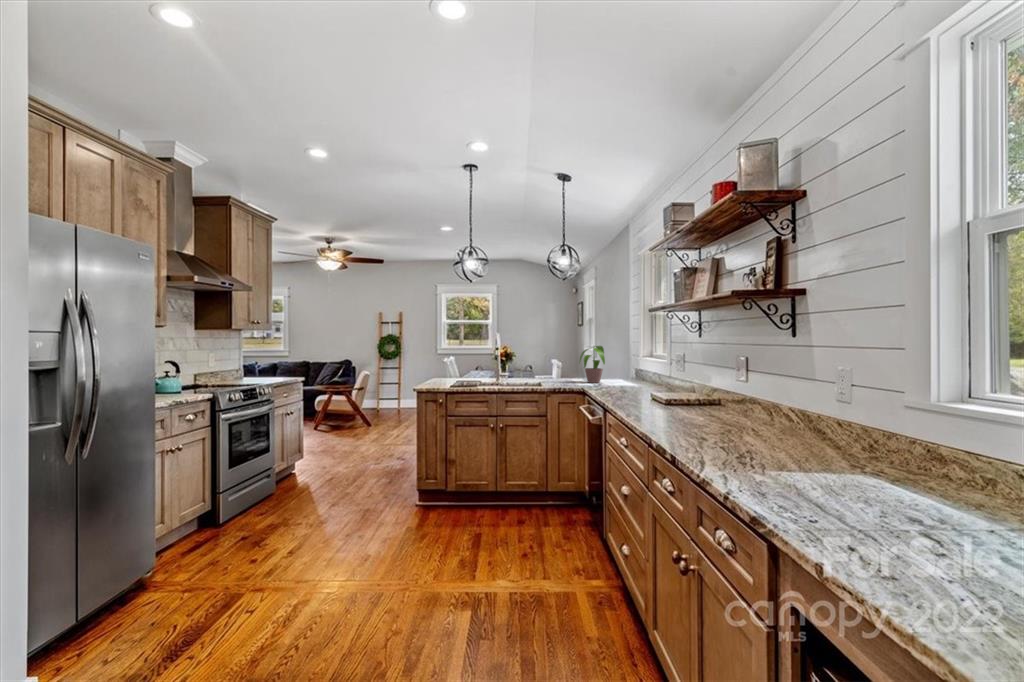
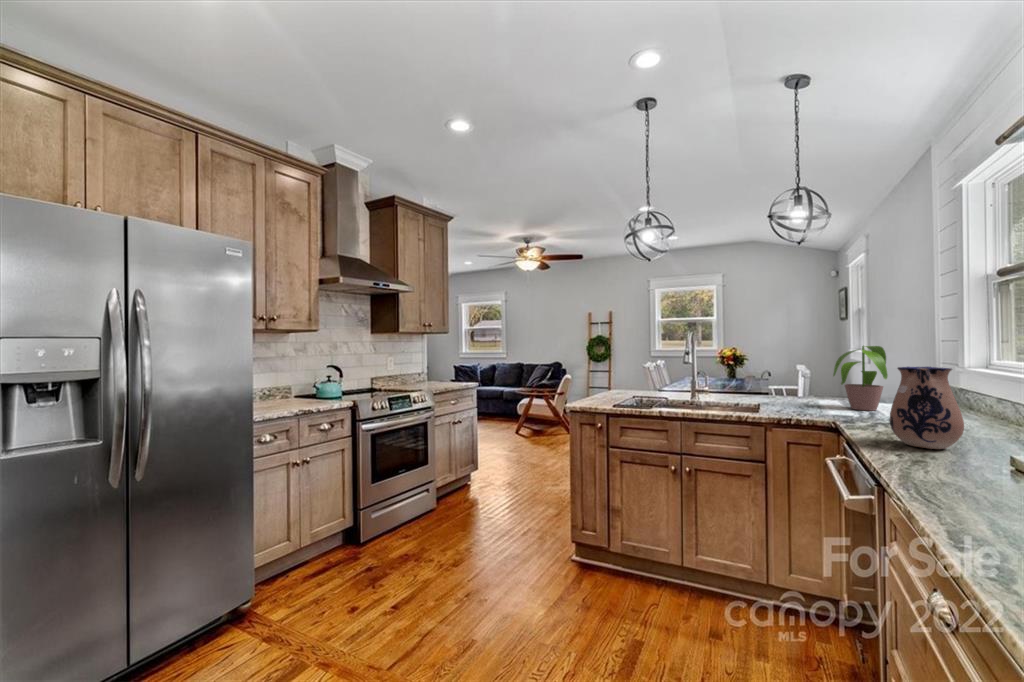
ceramic pitcher: none [609,356,637,395] -> present [890,367,964,449]

